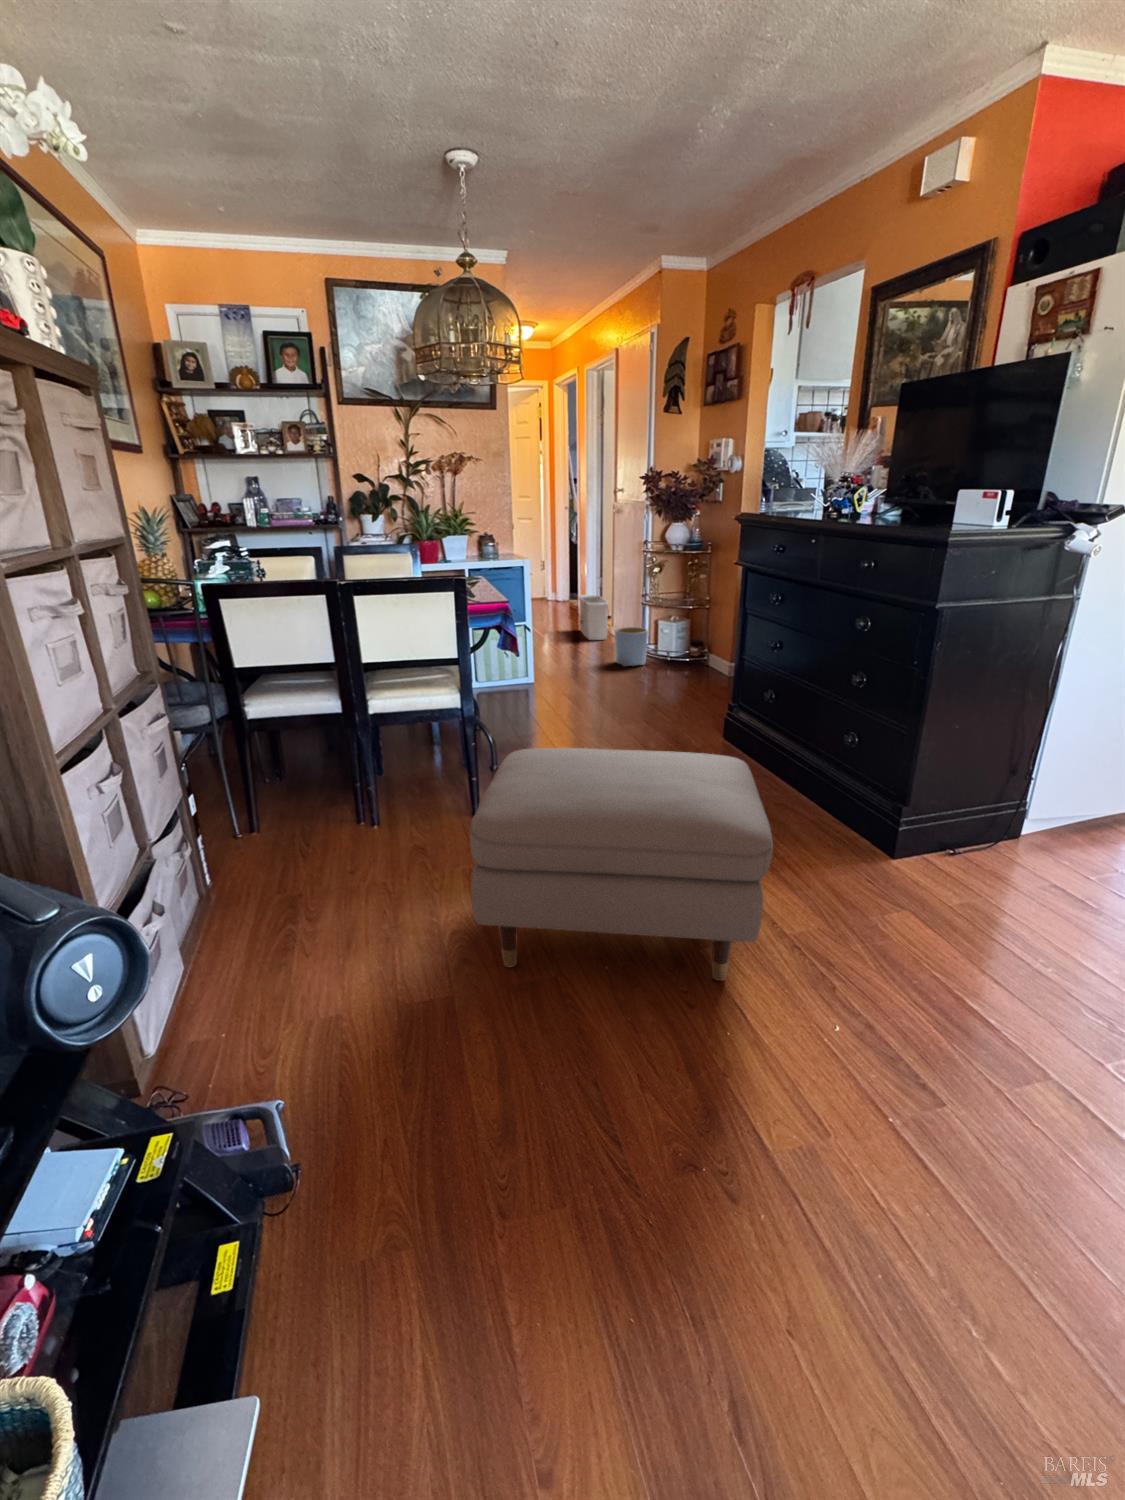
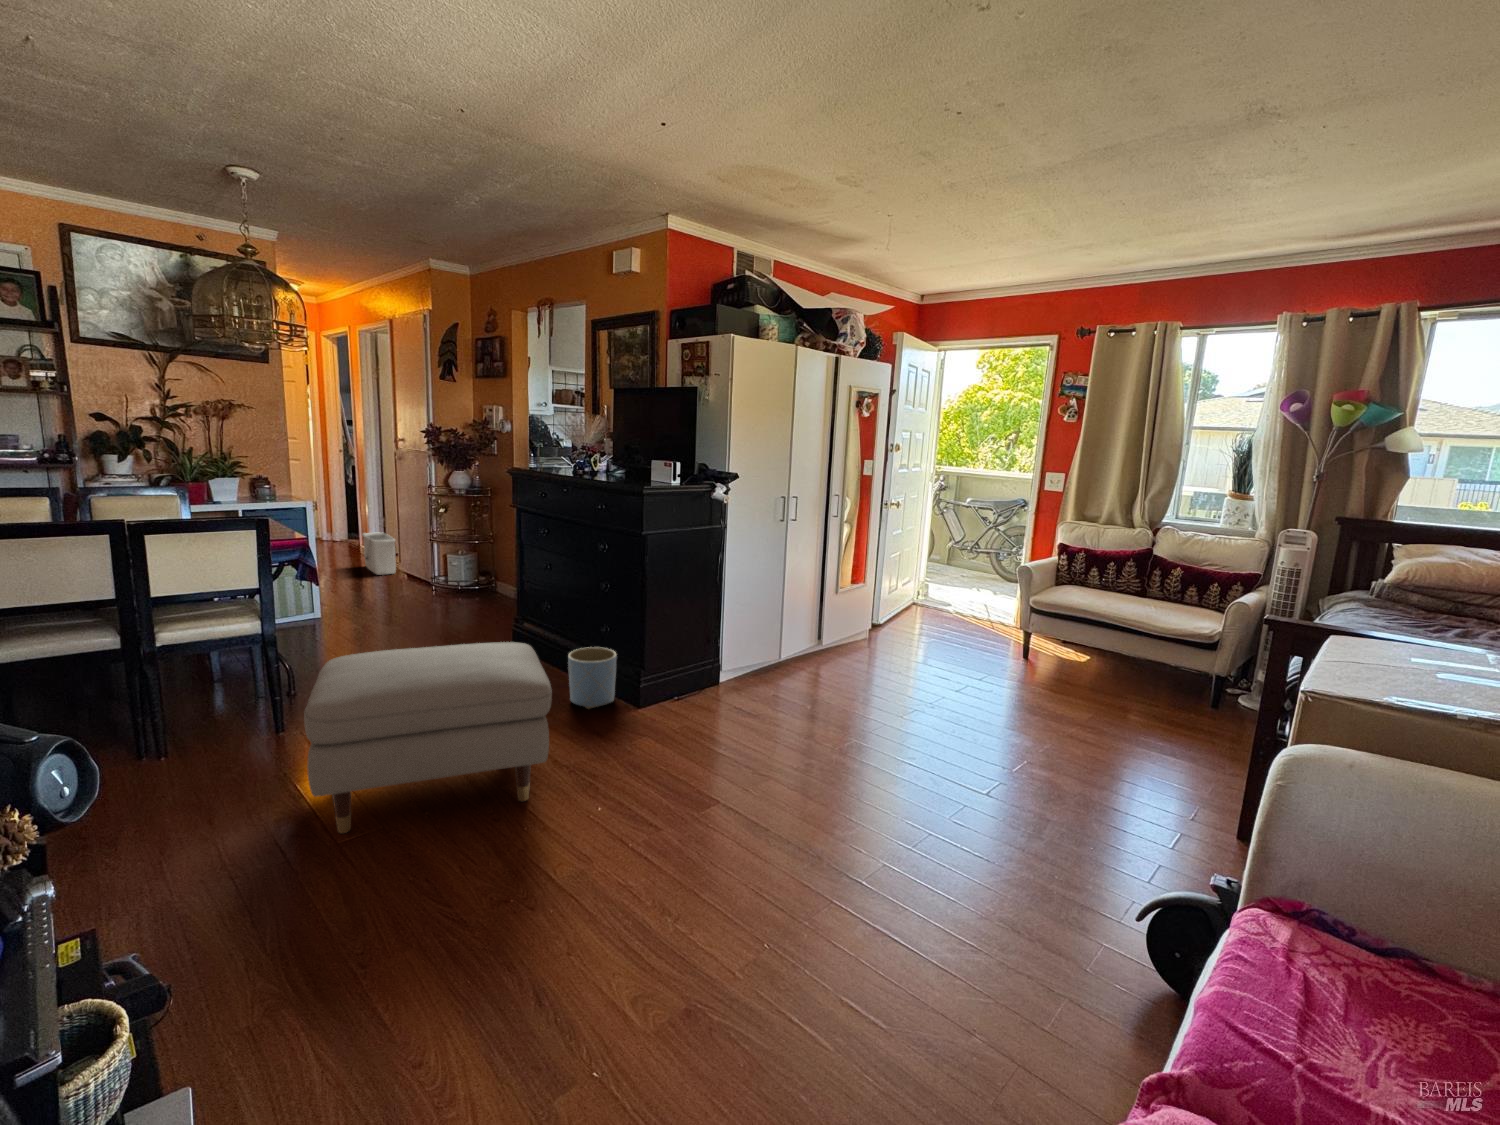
planter: present [615,627,648,666] -> present [568,647,617,709]

